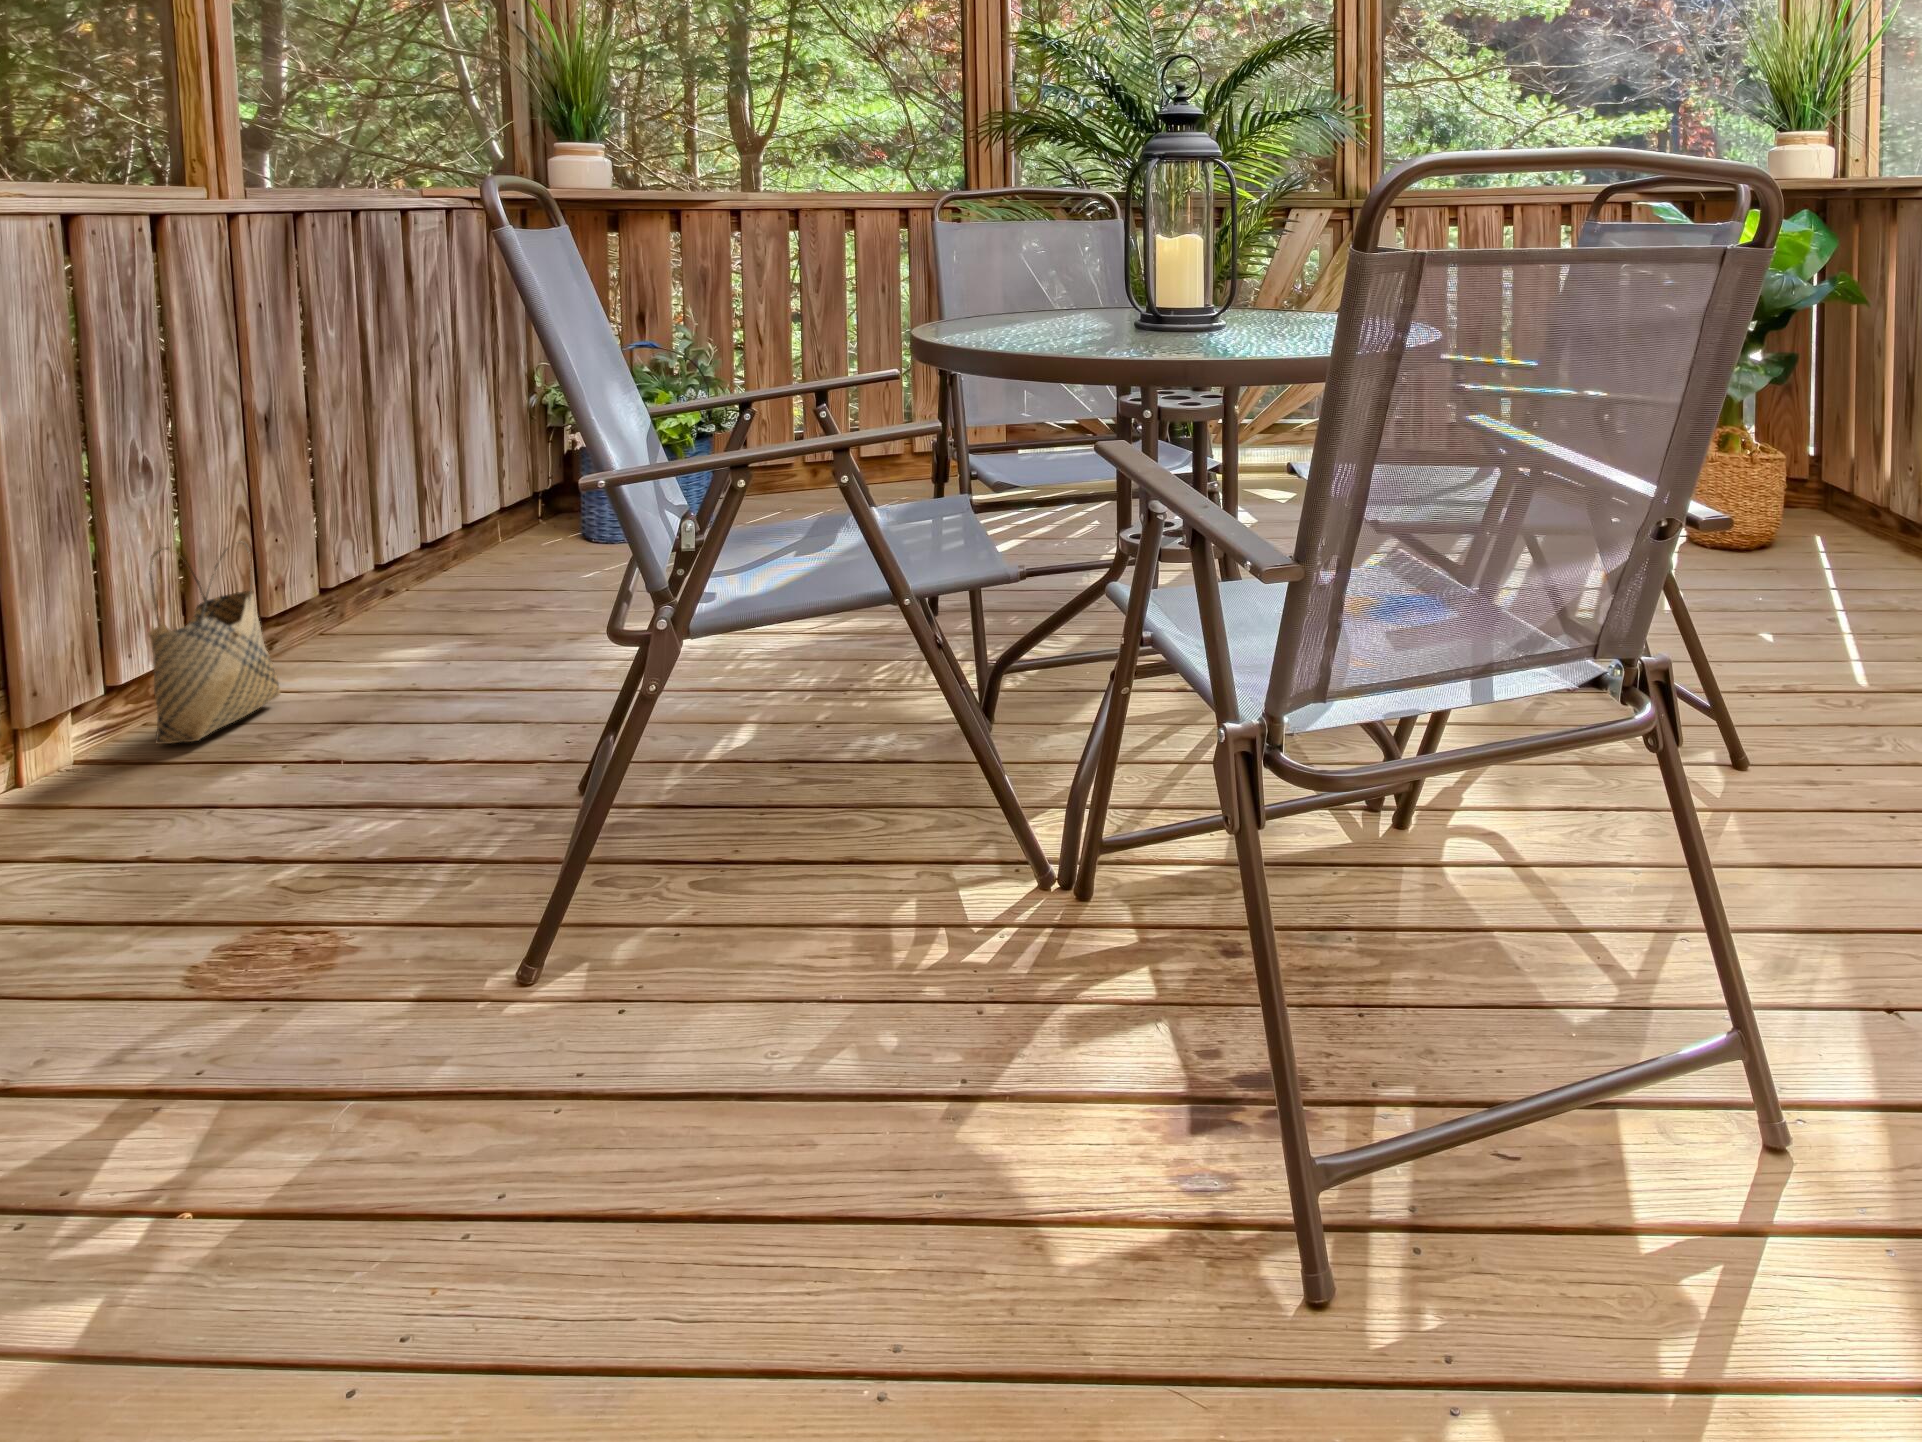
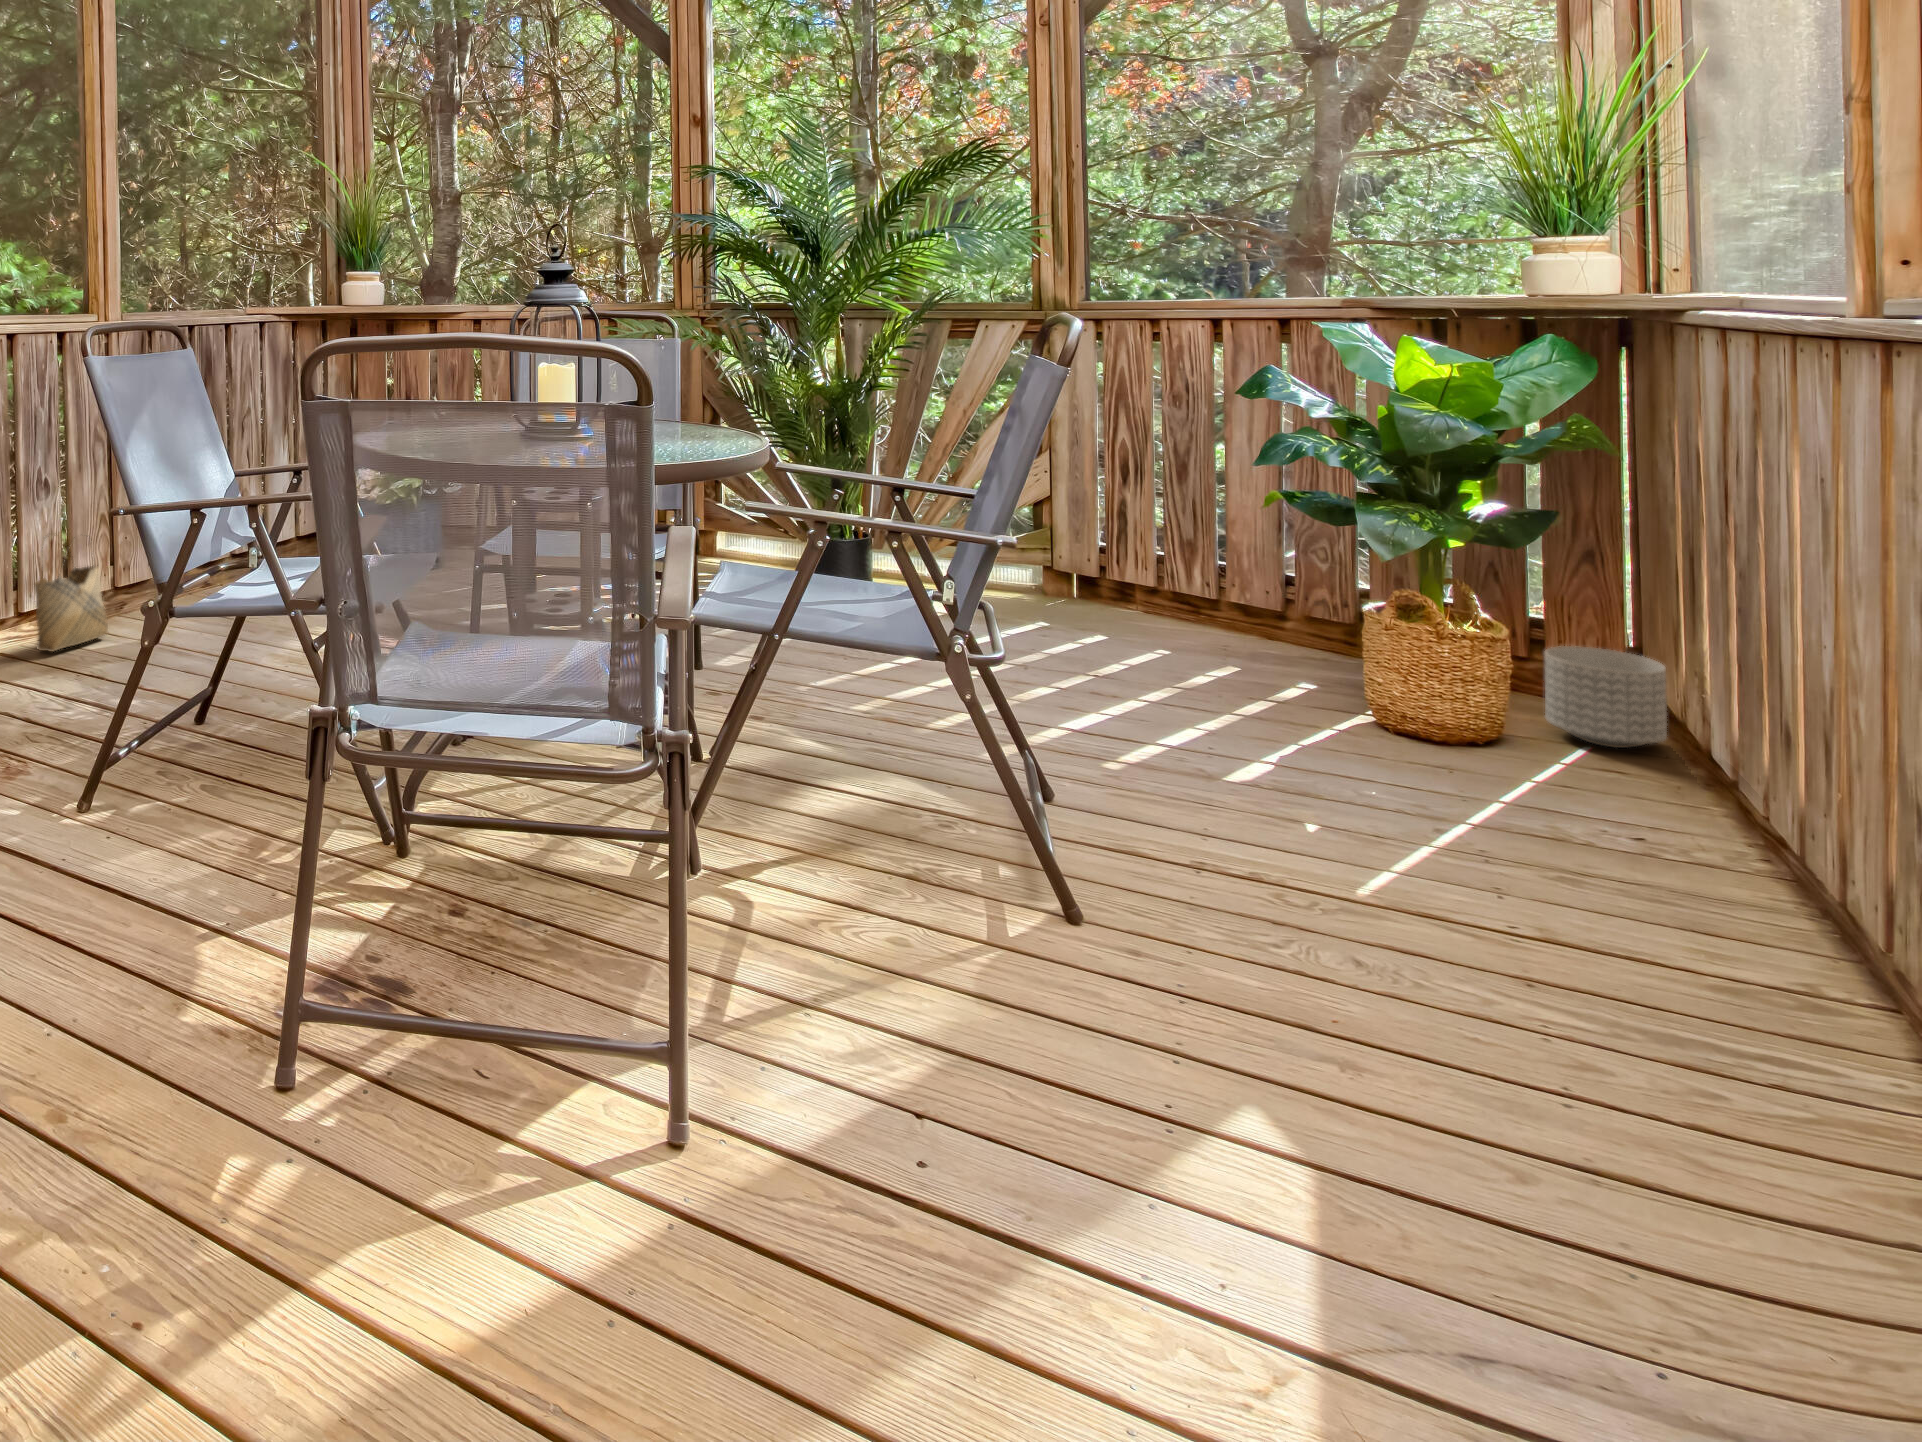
planter: none [1820,476,1903,553] -> present [1545,646,1667,748]

